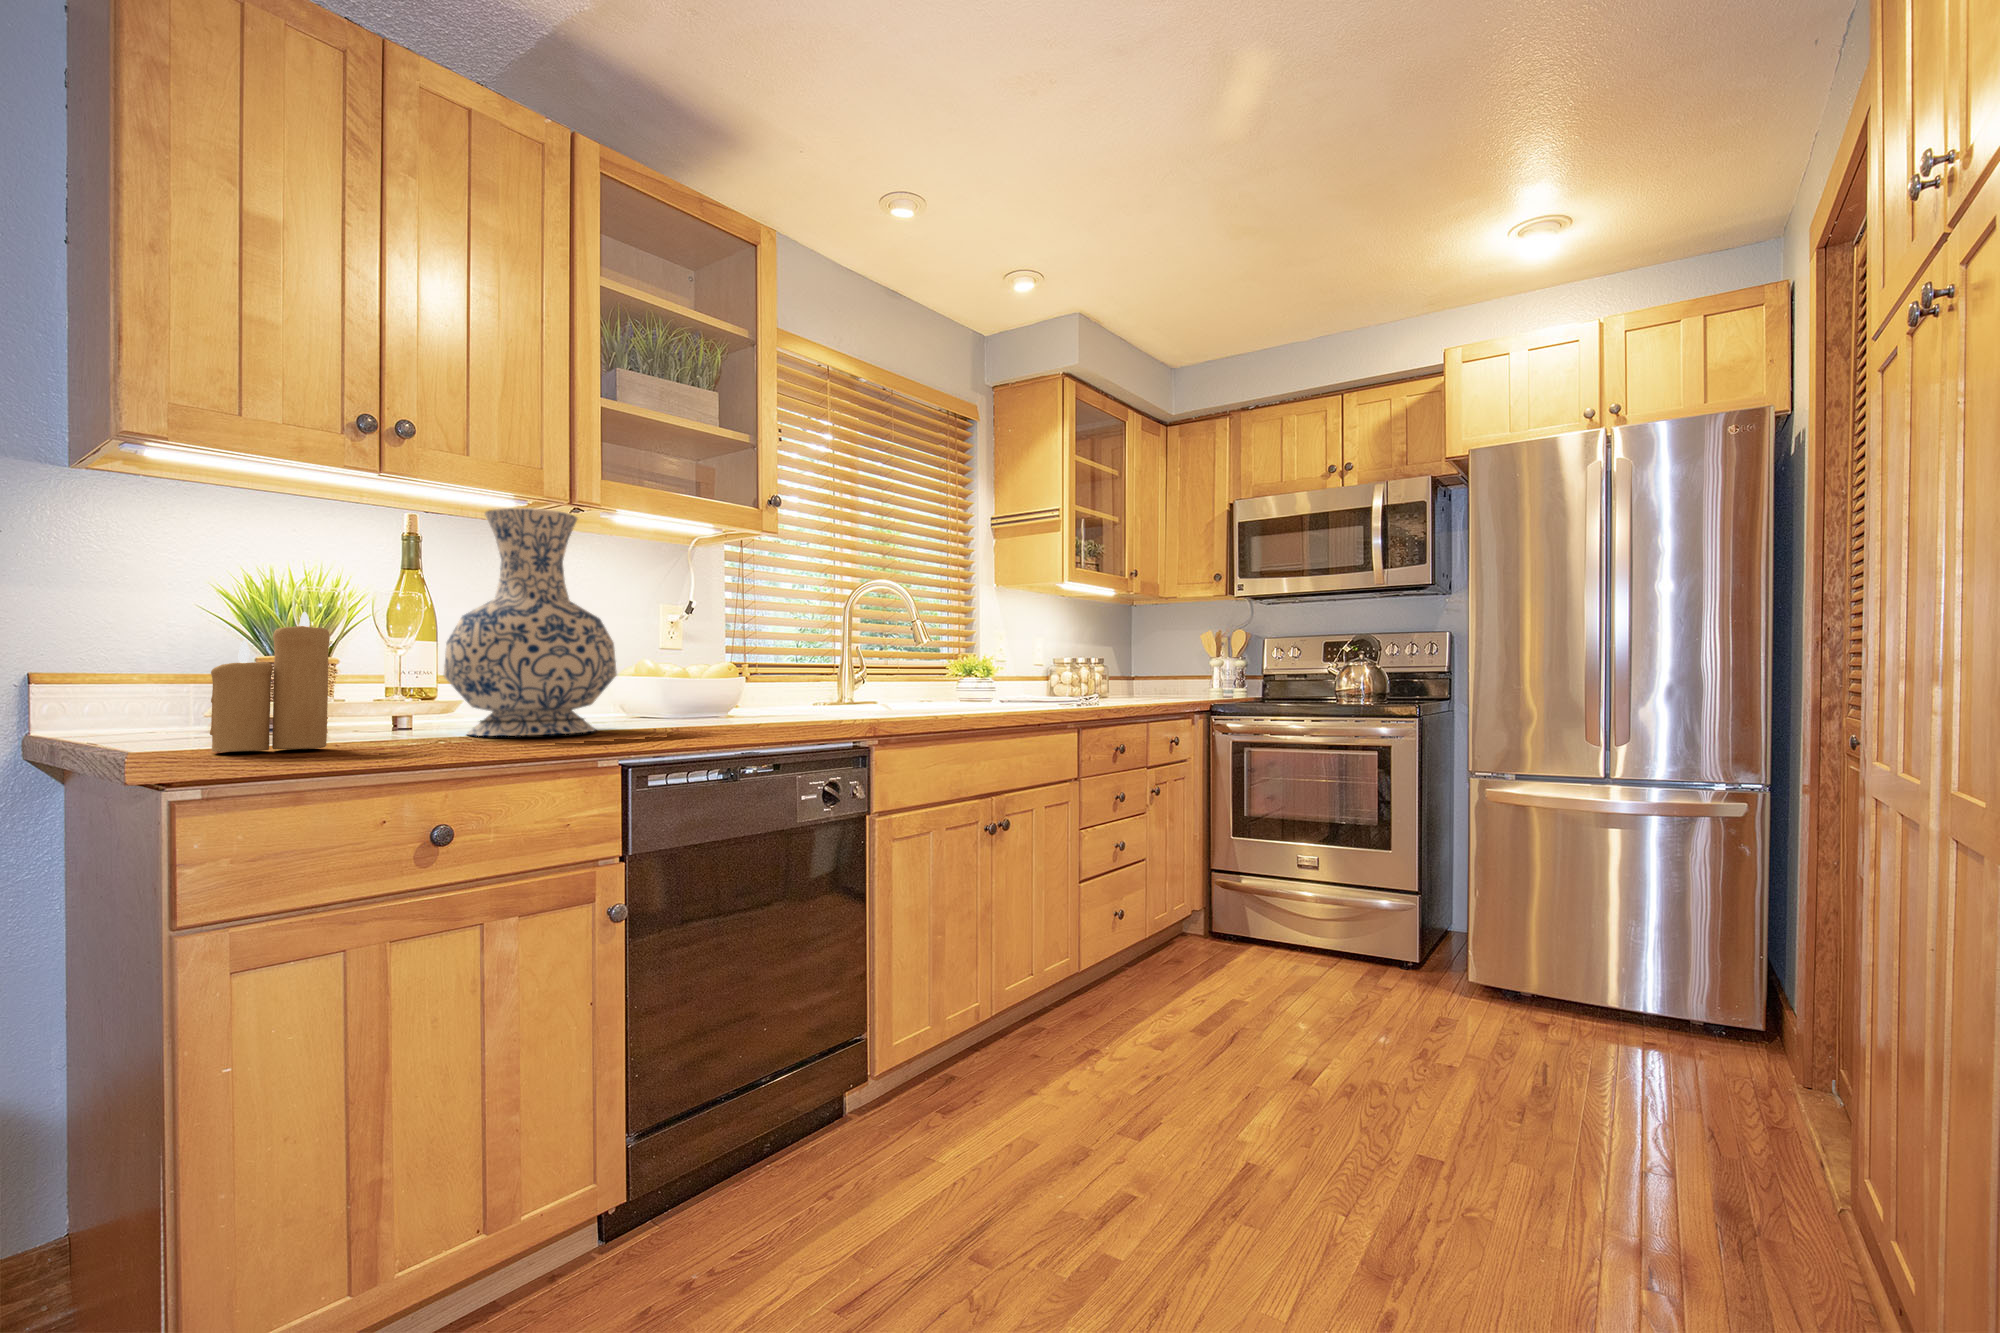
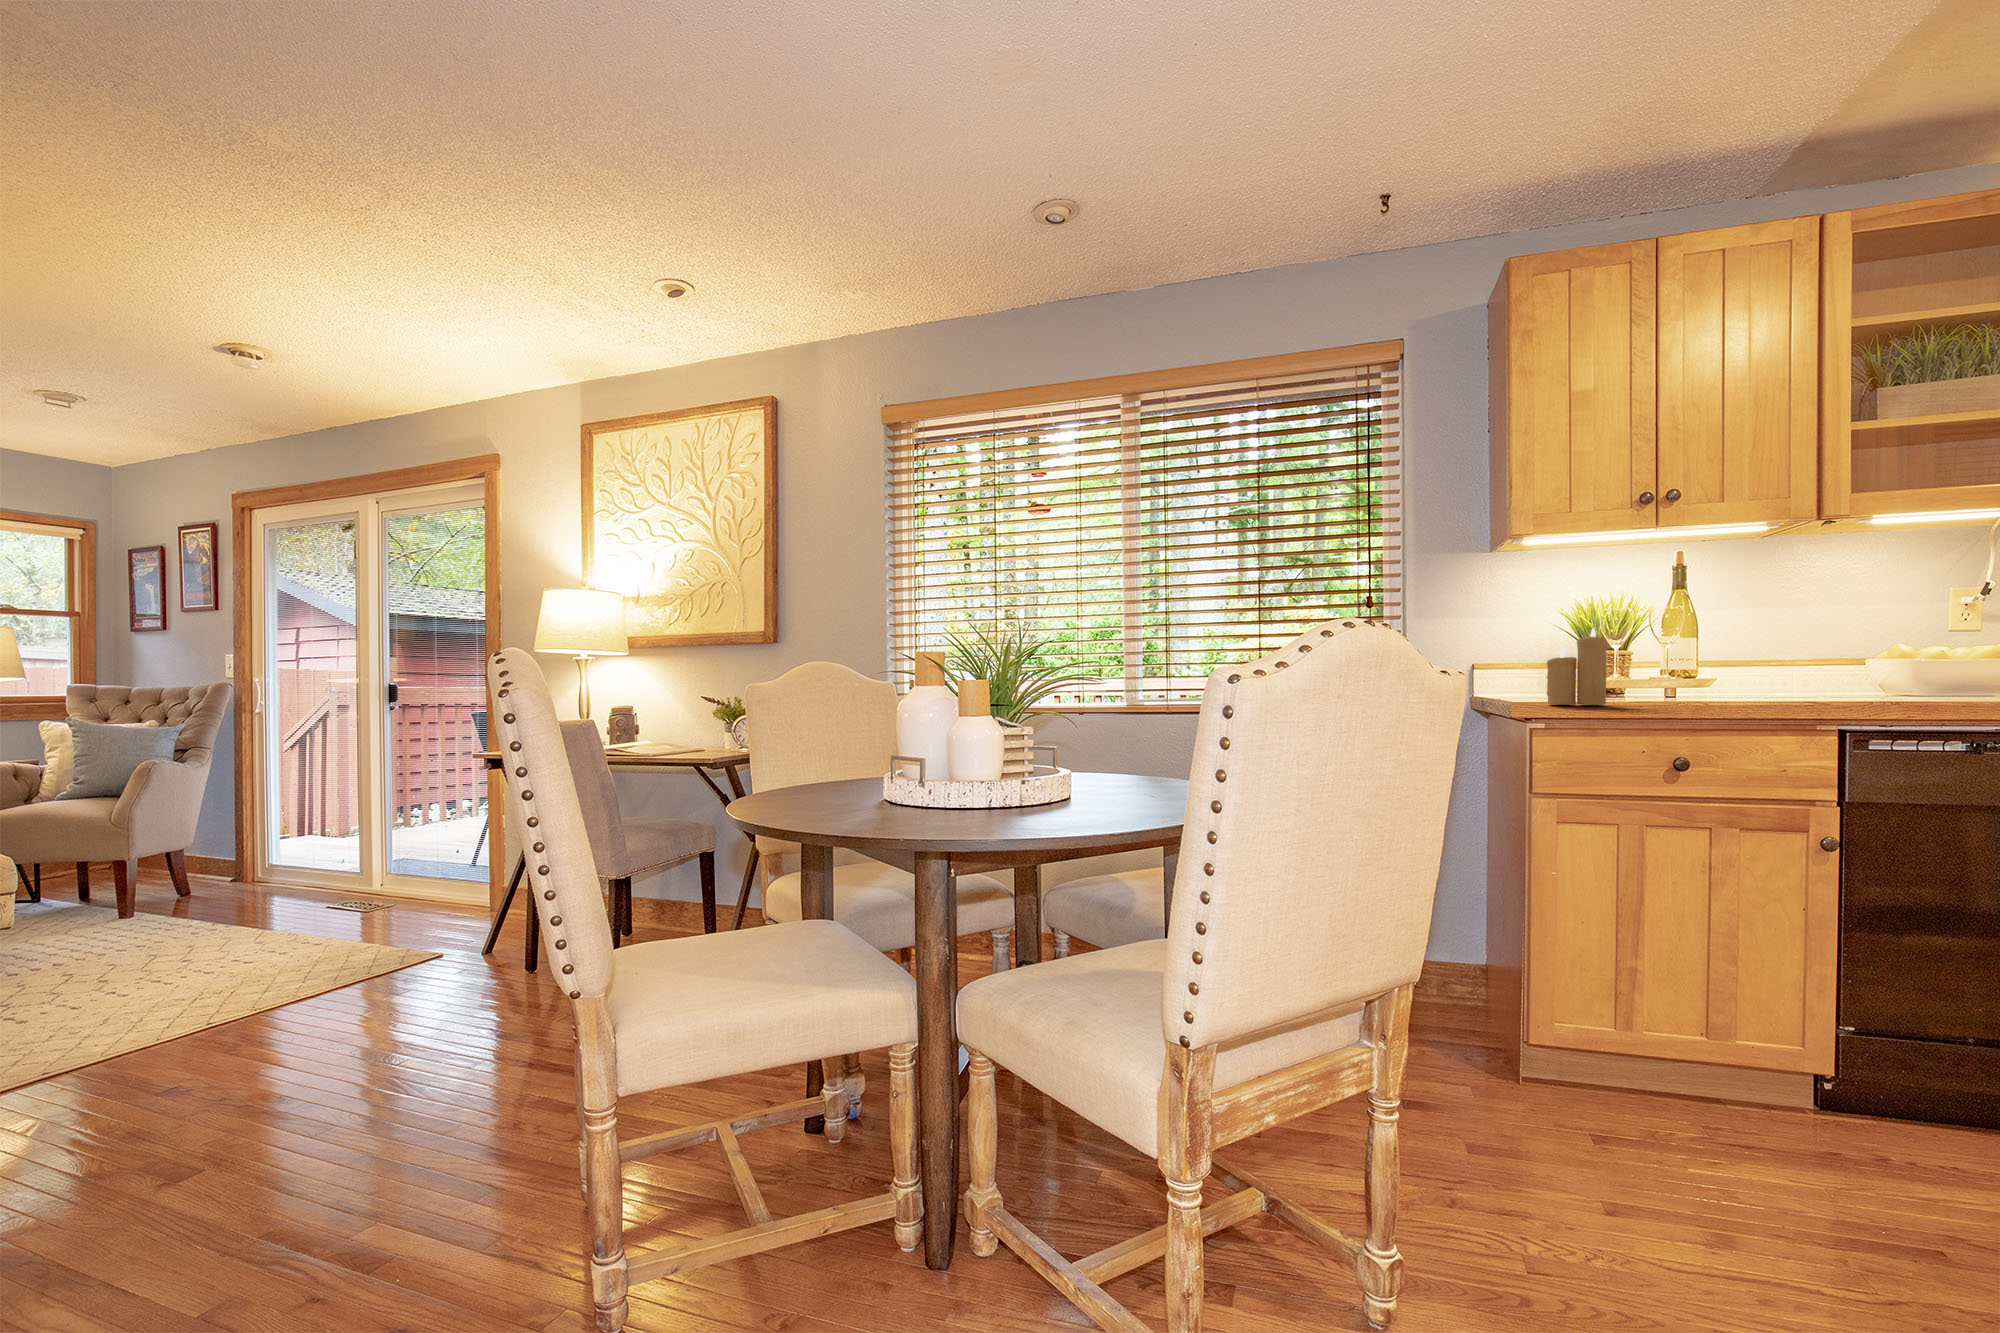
vase: present [444,508,617,736] -> none [1685,545,1824,704]

